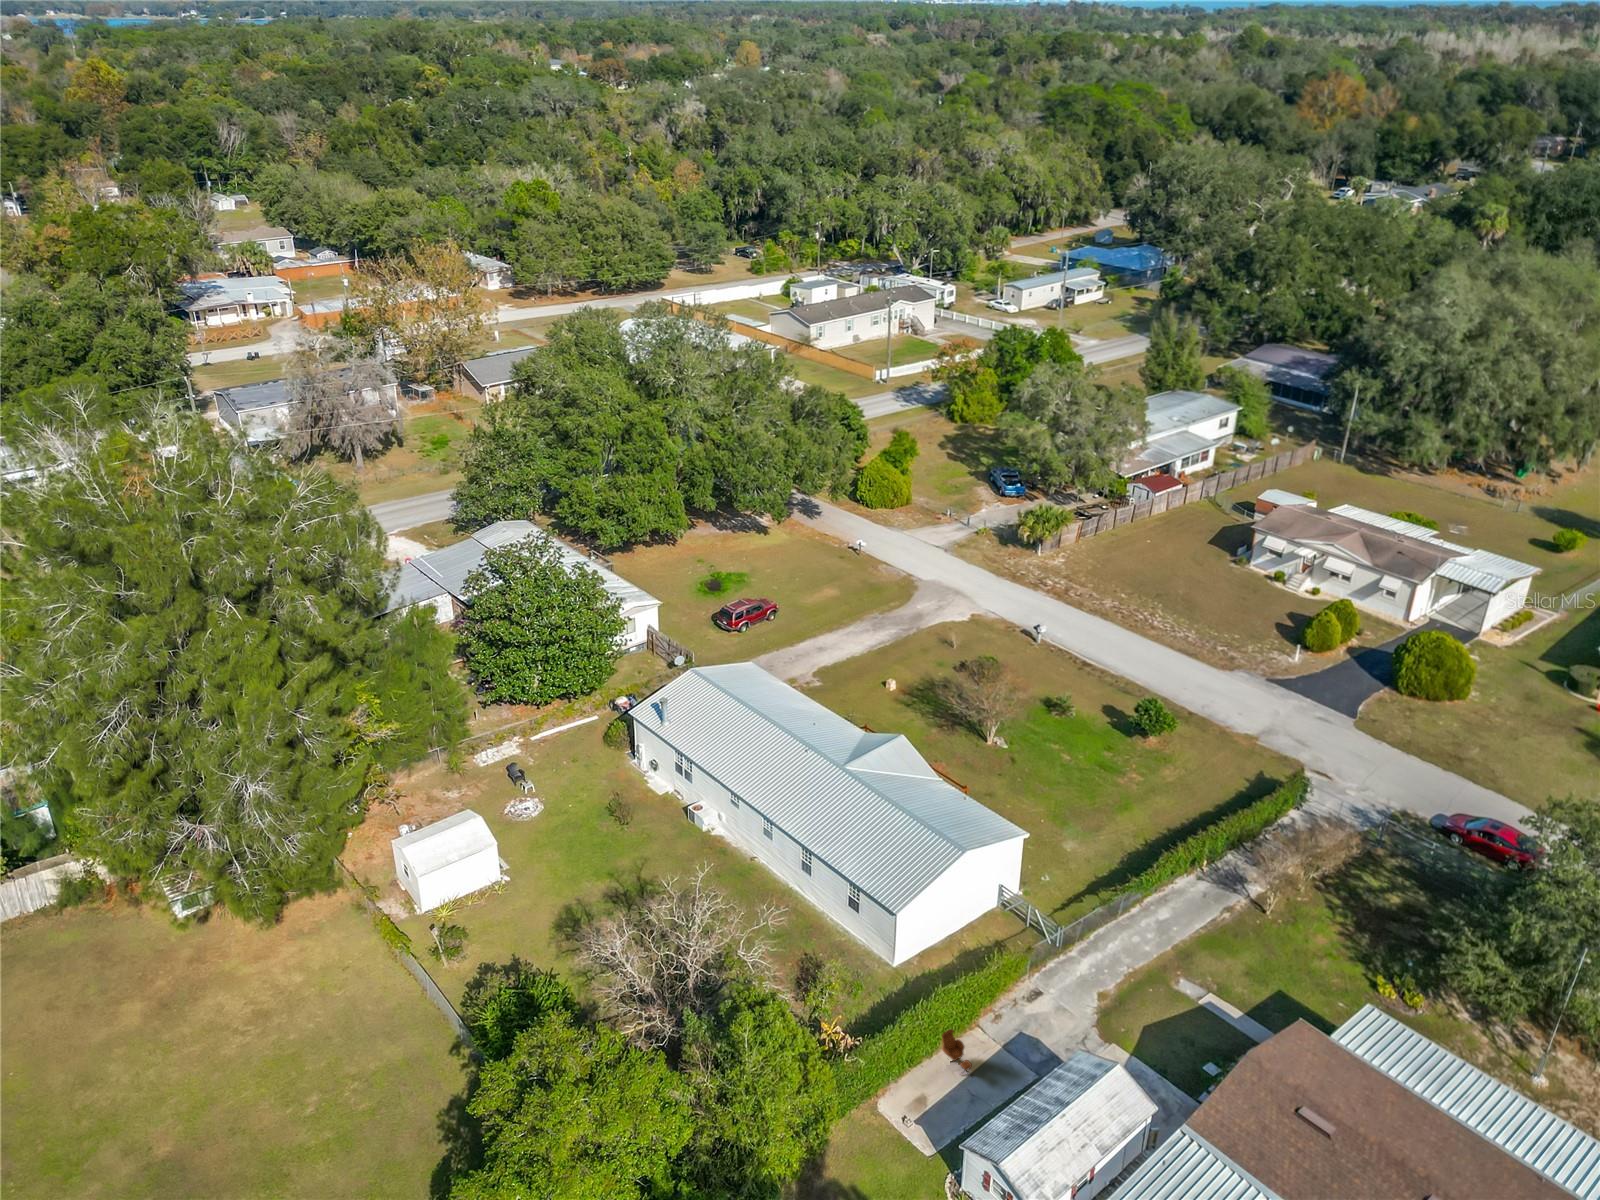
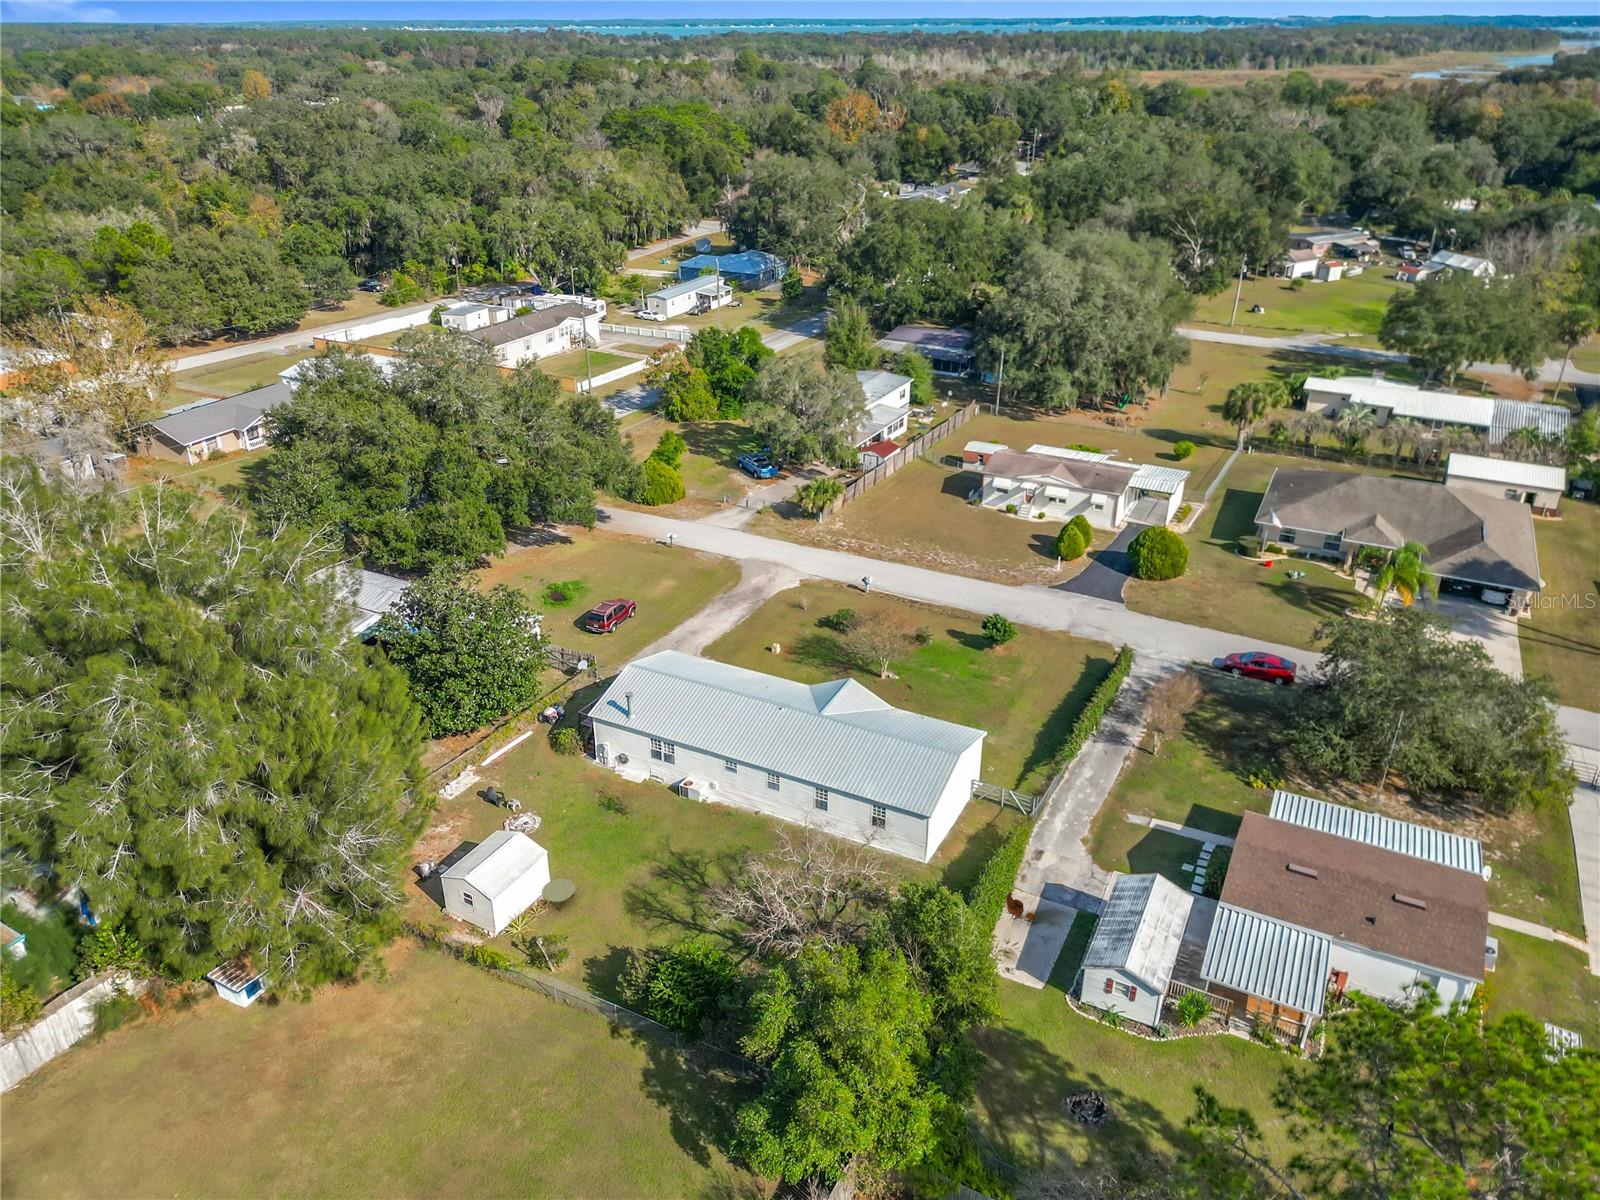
round table: none [492,872,527,904] -> present [542,879,576,911]

